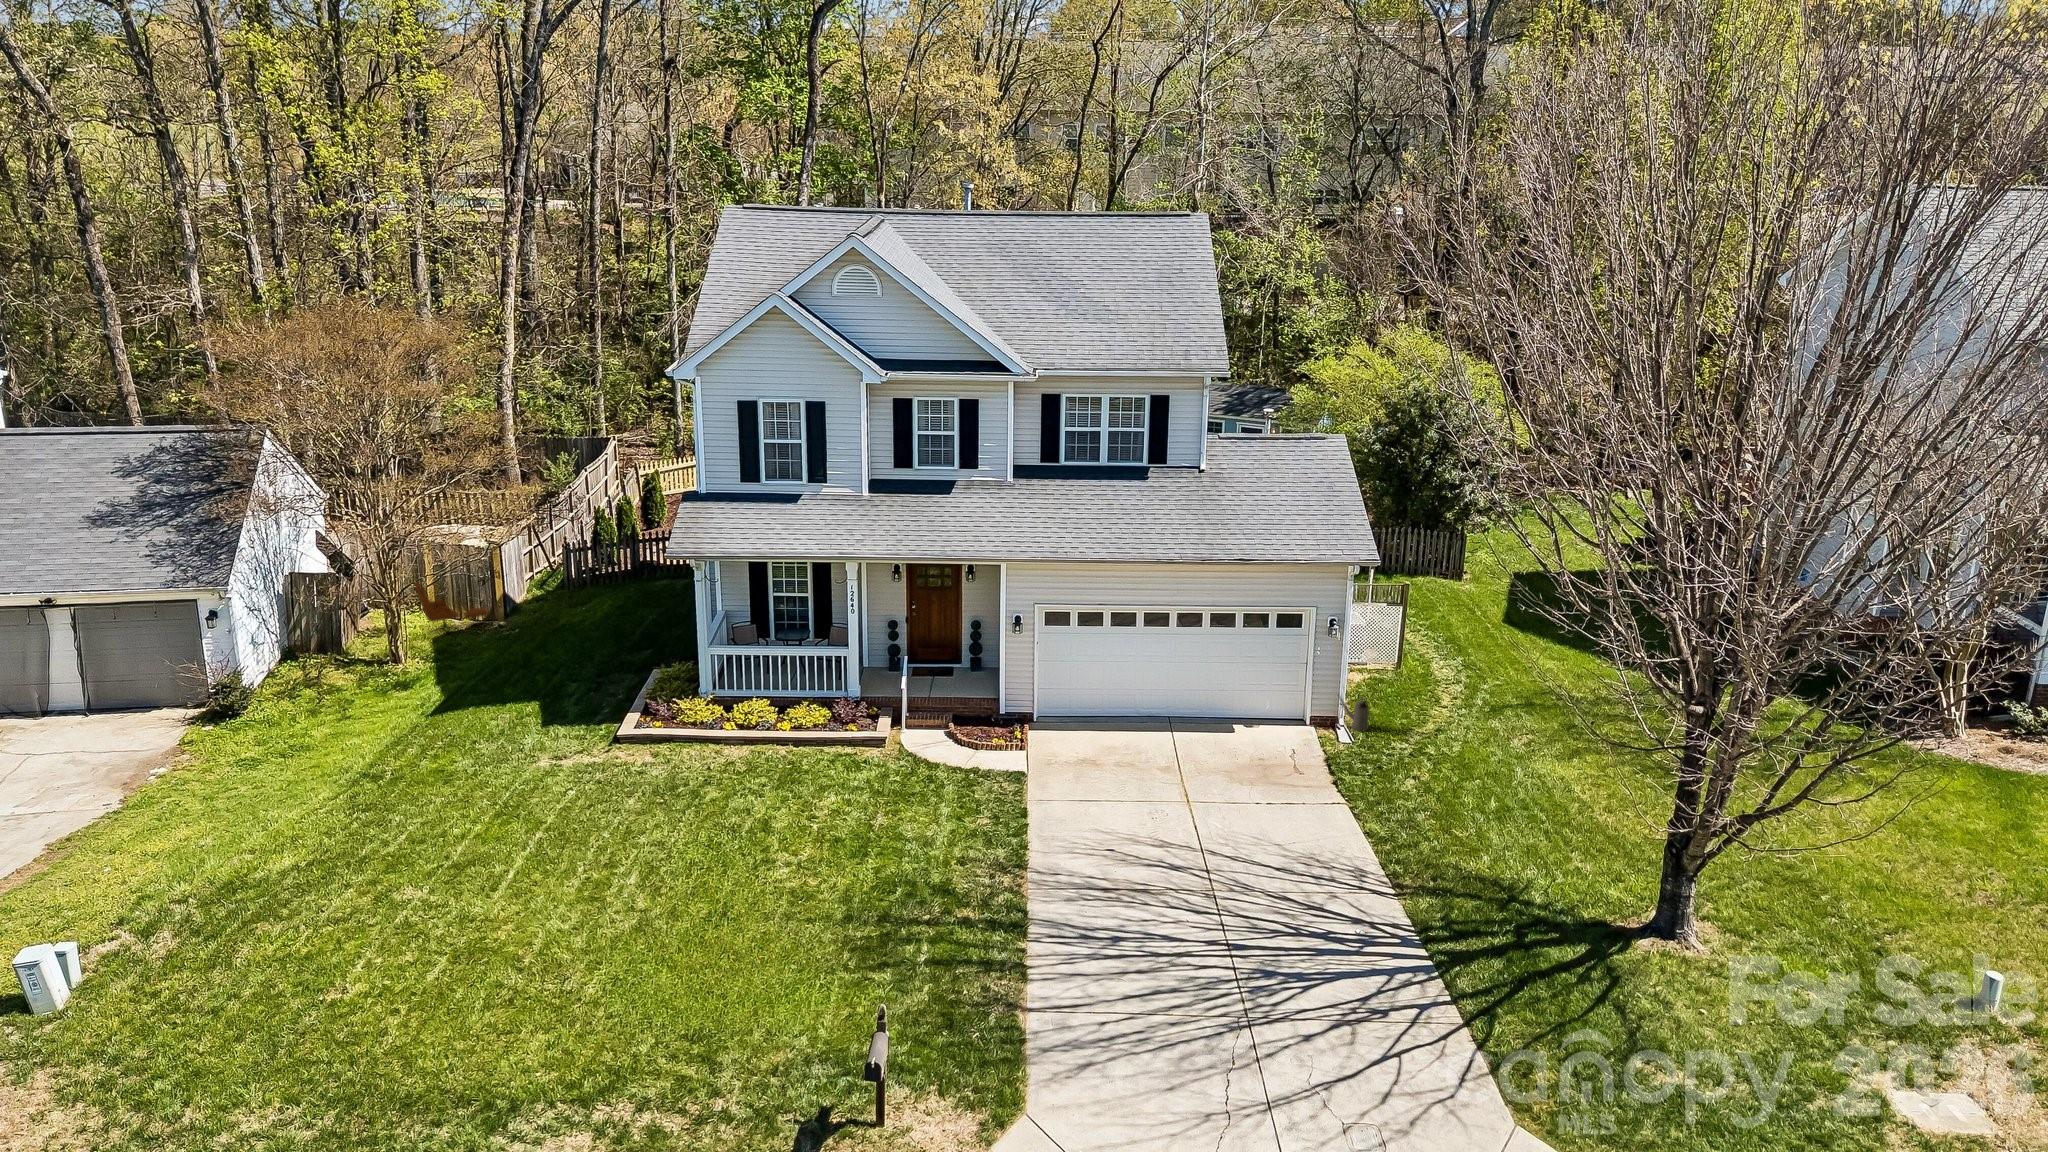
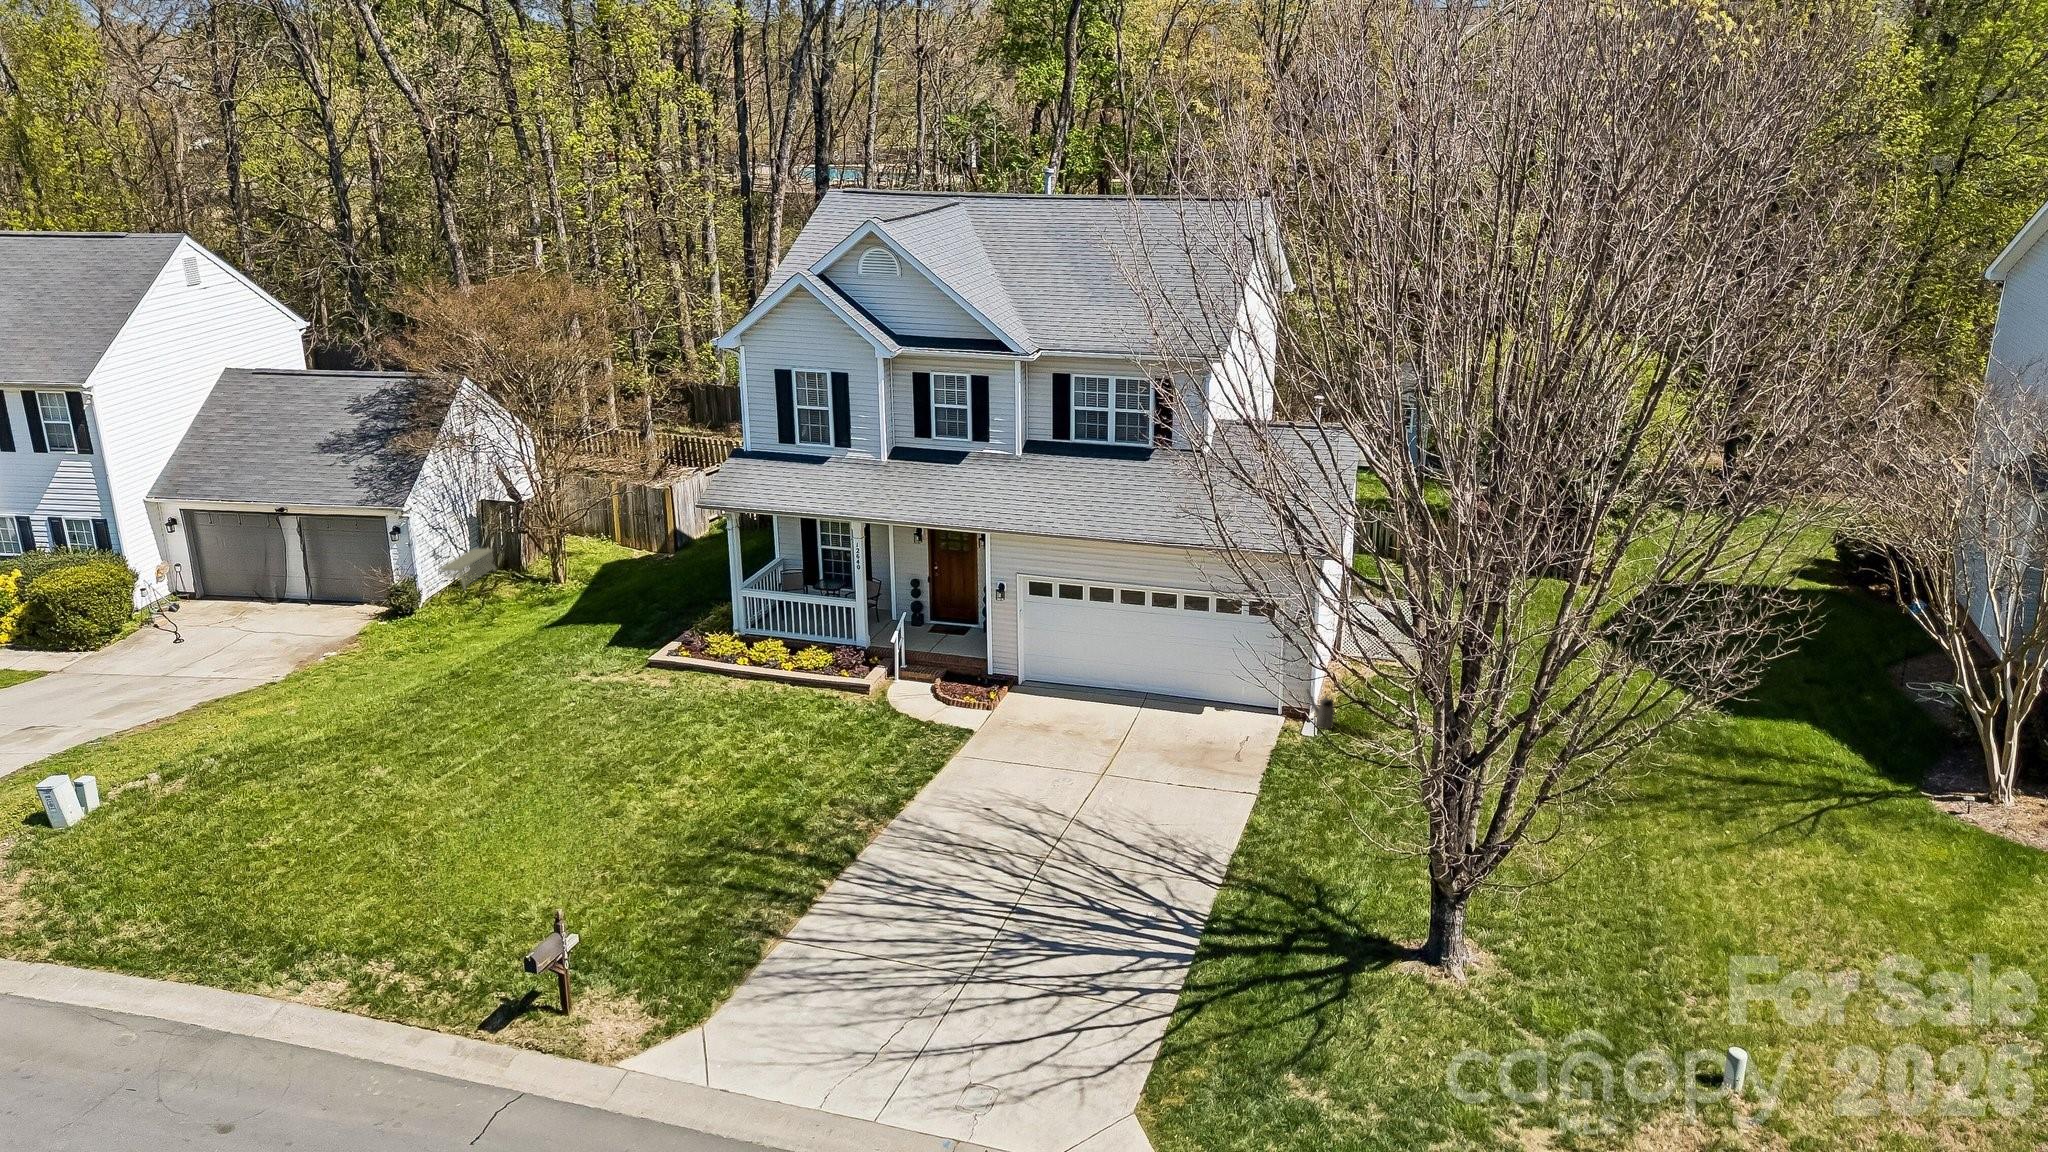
lounge chair: present [415,582,489,631] -> none [574,511,638,554]
storage bench: none [252,633,320,686] -> present [439,548,496,590]

